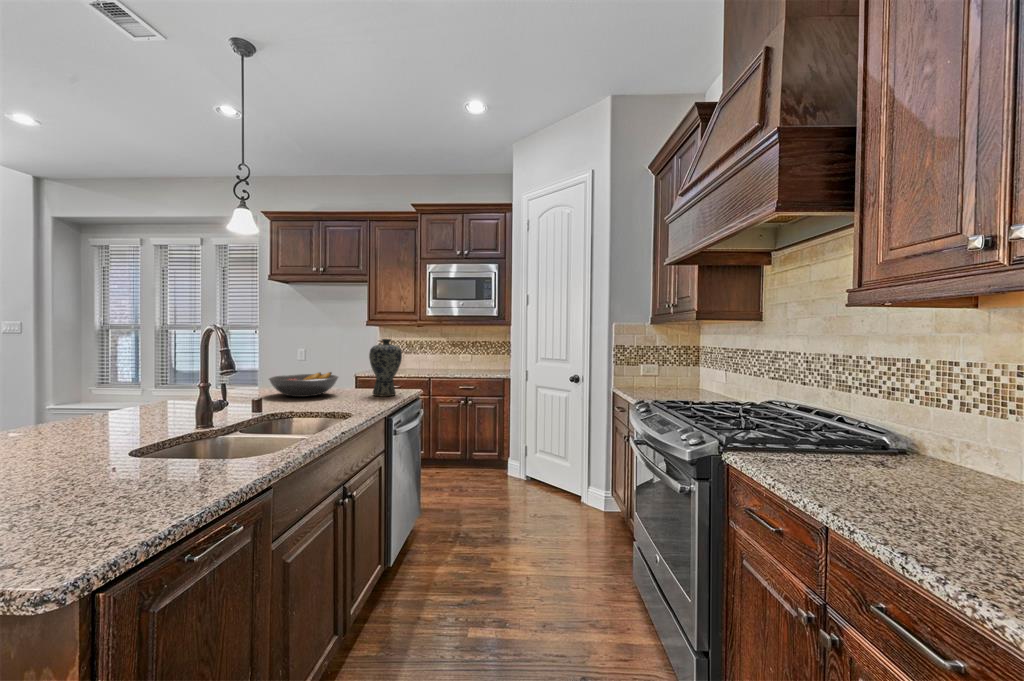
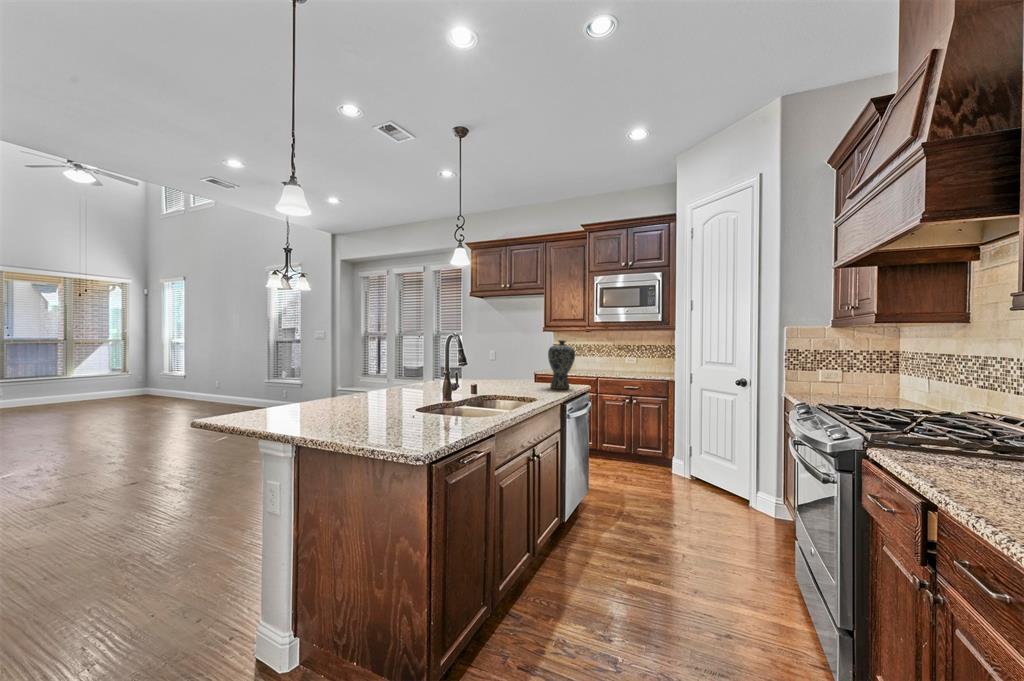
fruit bowl: present [269,372,338,397] -> none [472,367,524,386]

